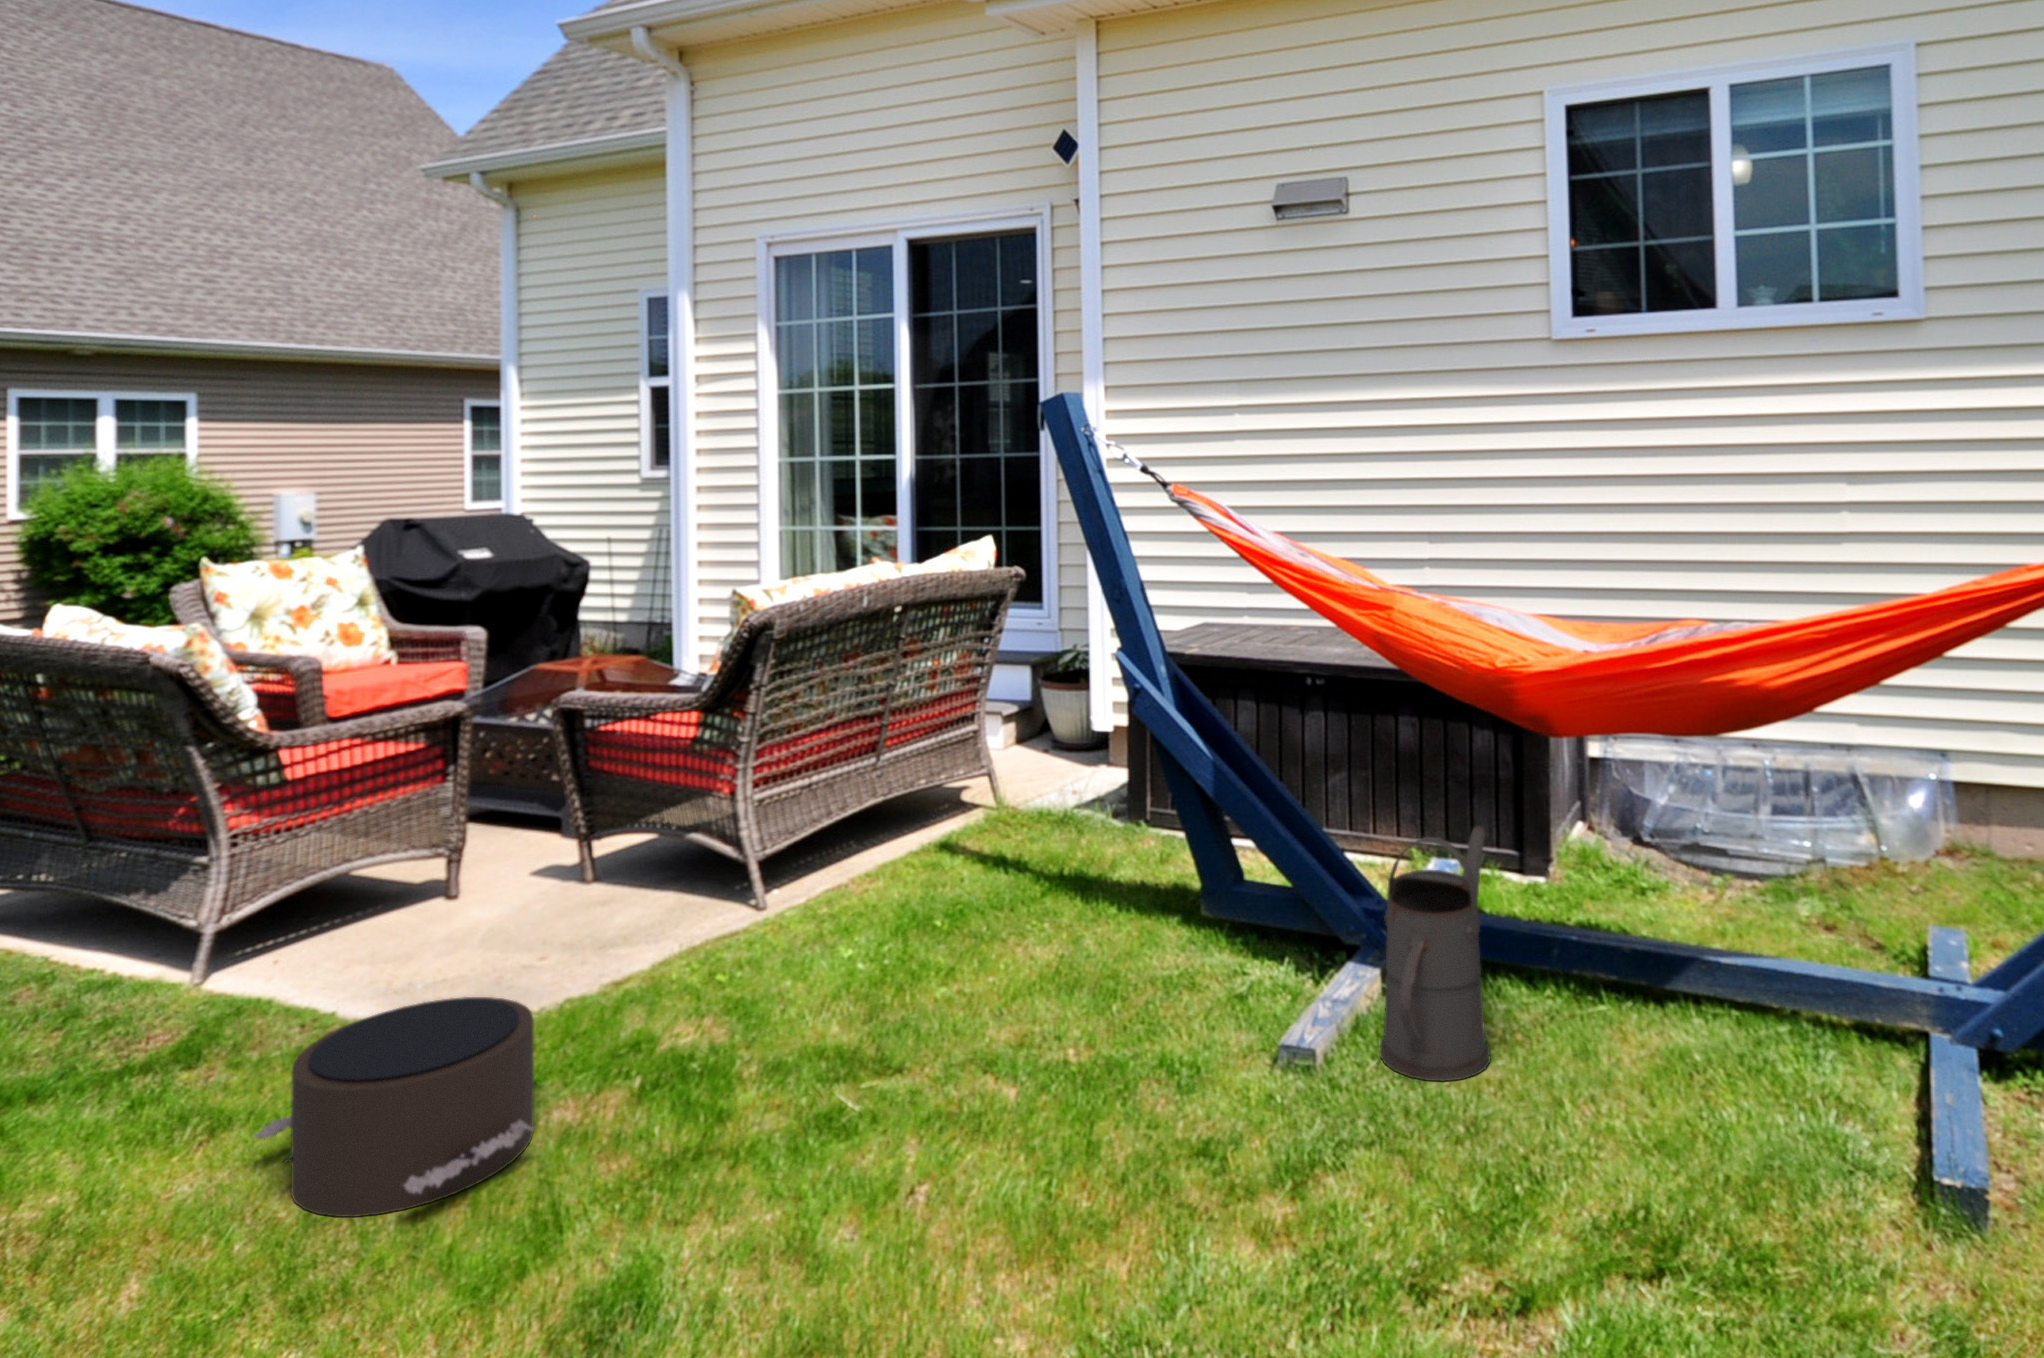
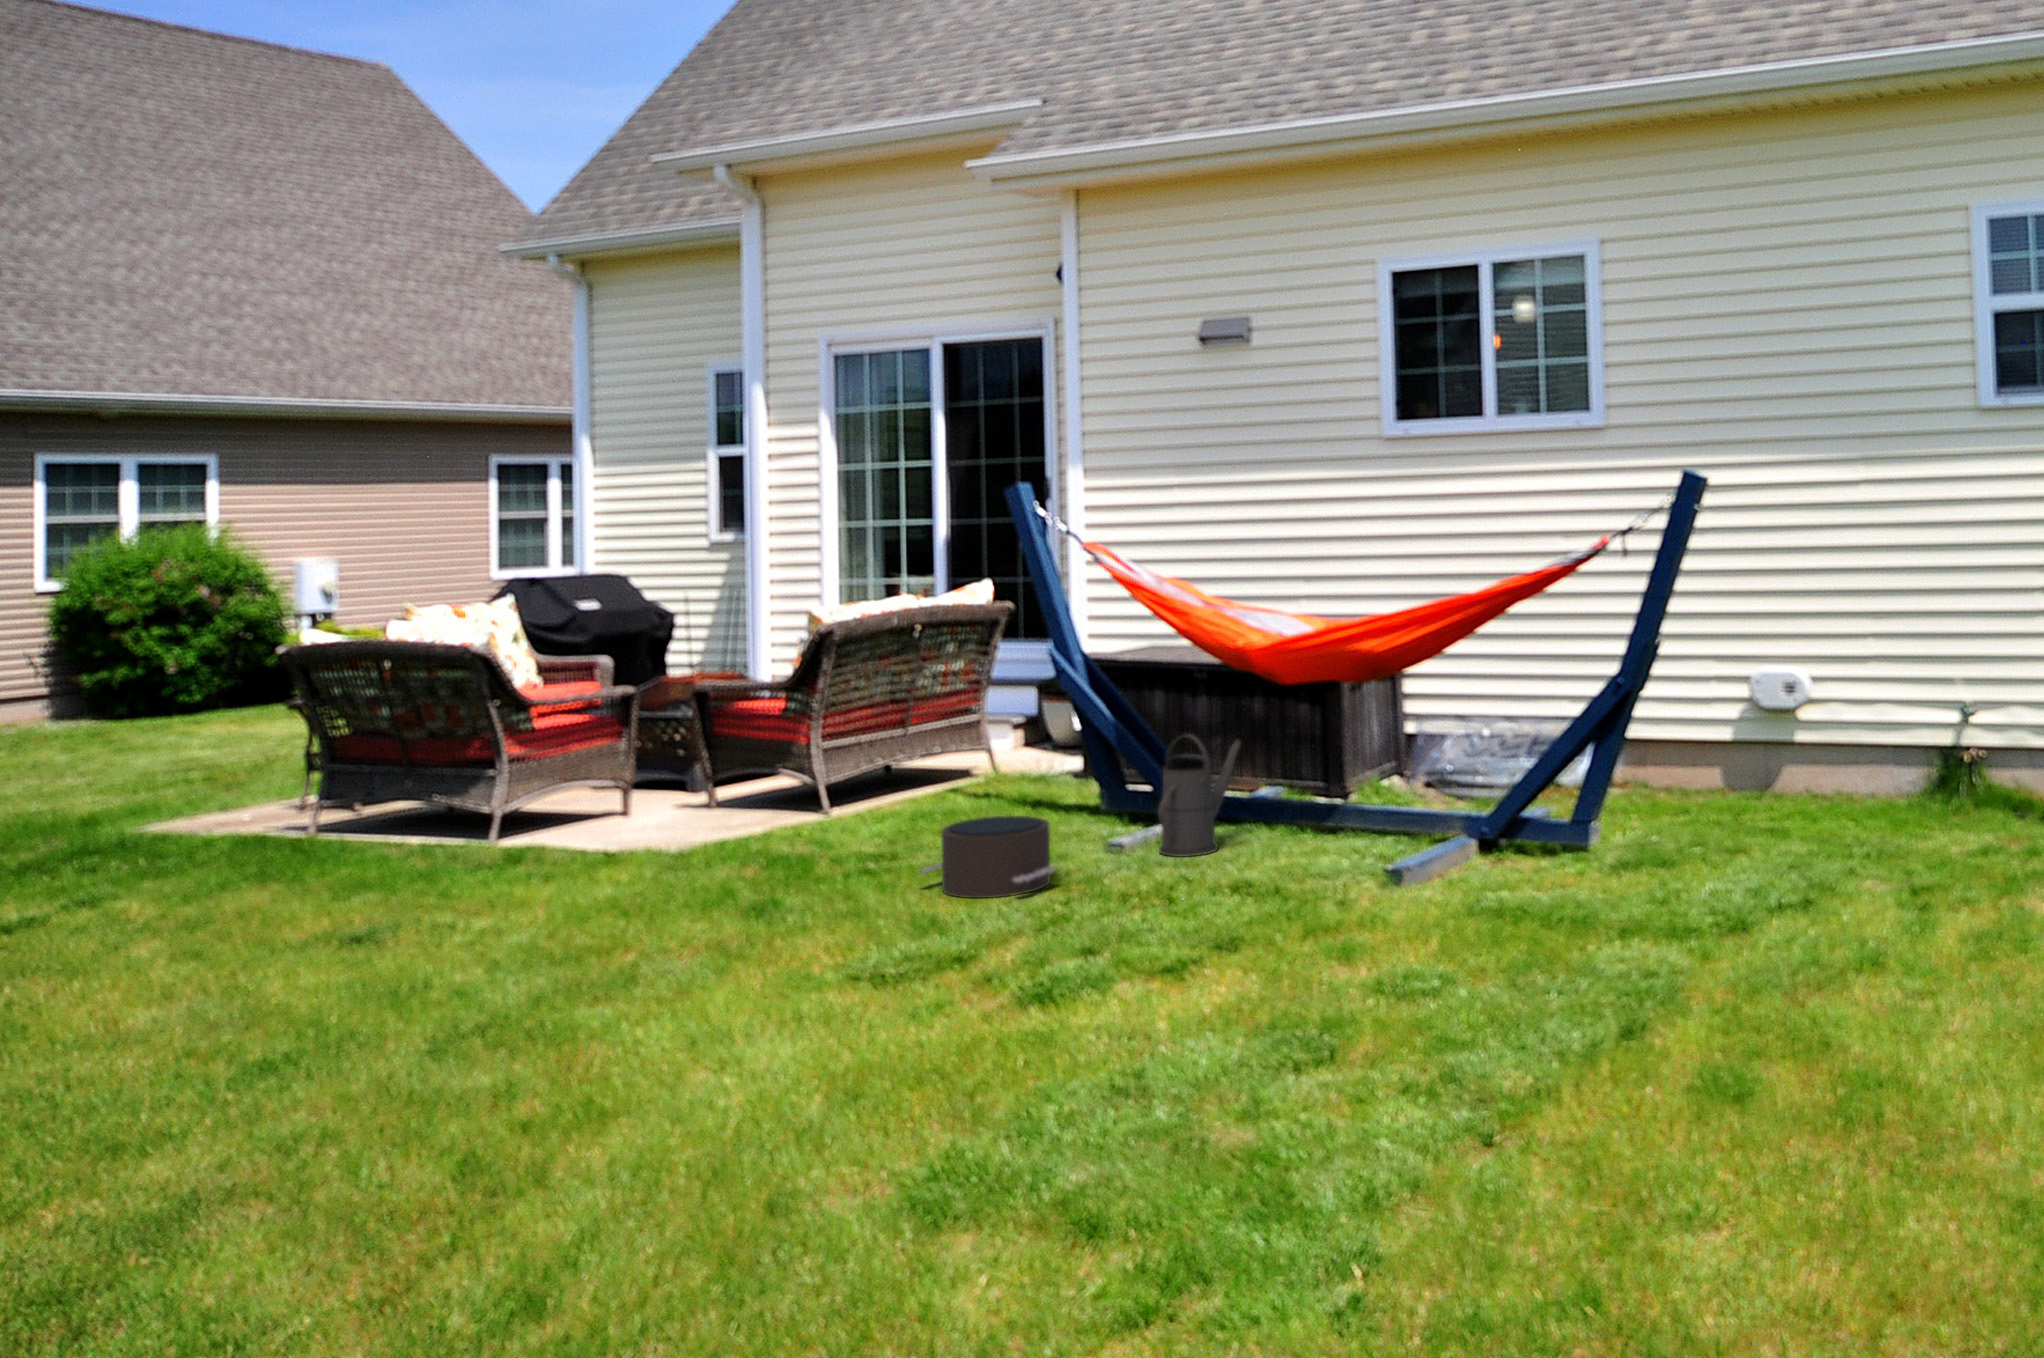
pouf: present [254,997,535,1217] -> present [921,816,1056,898]

